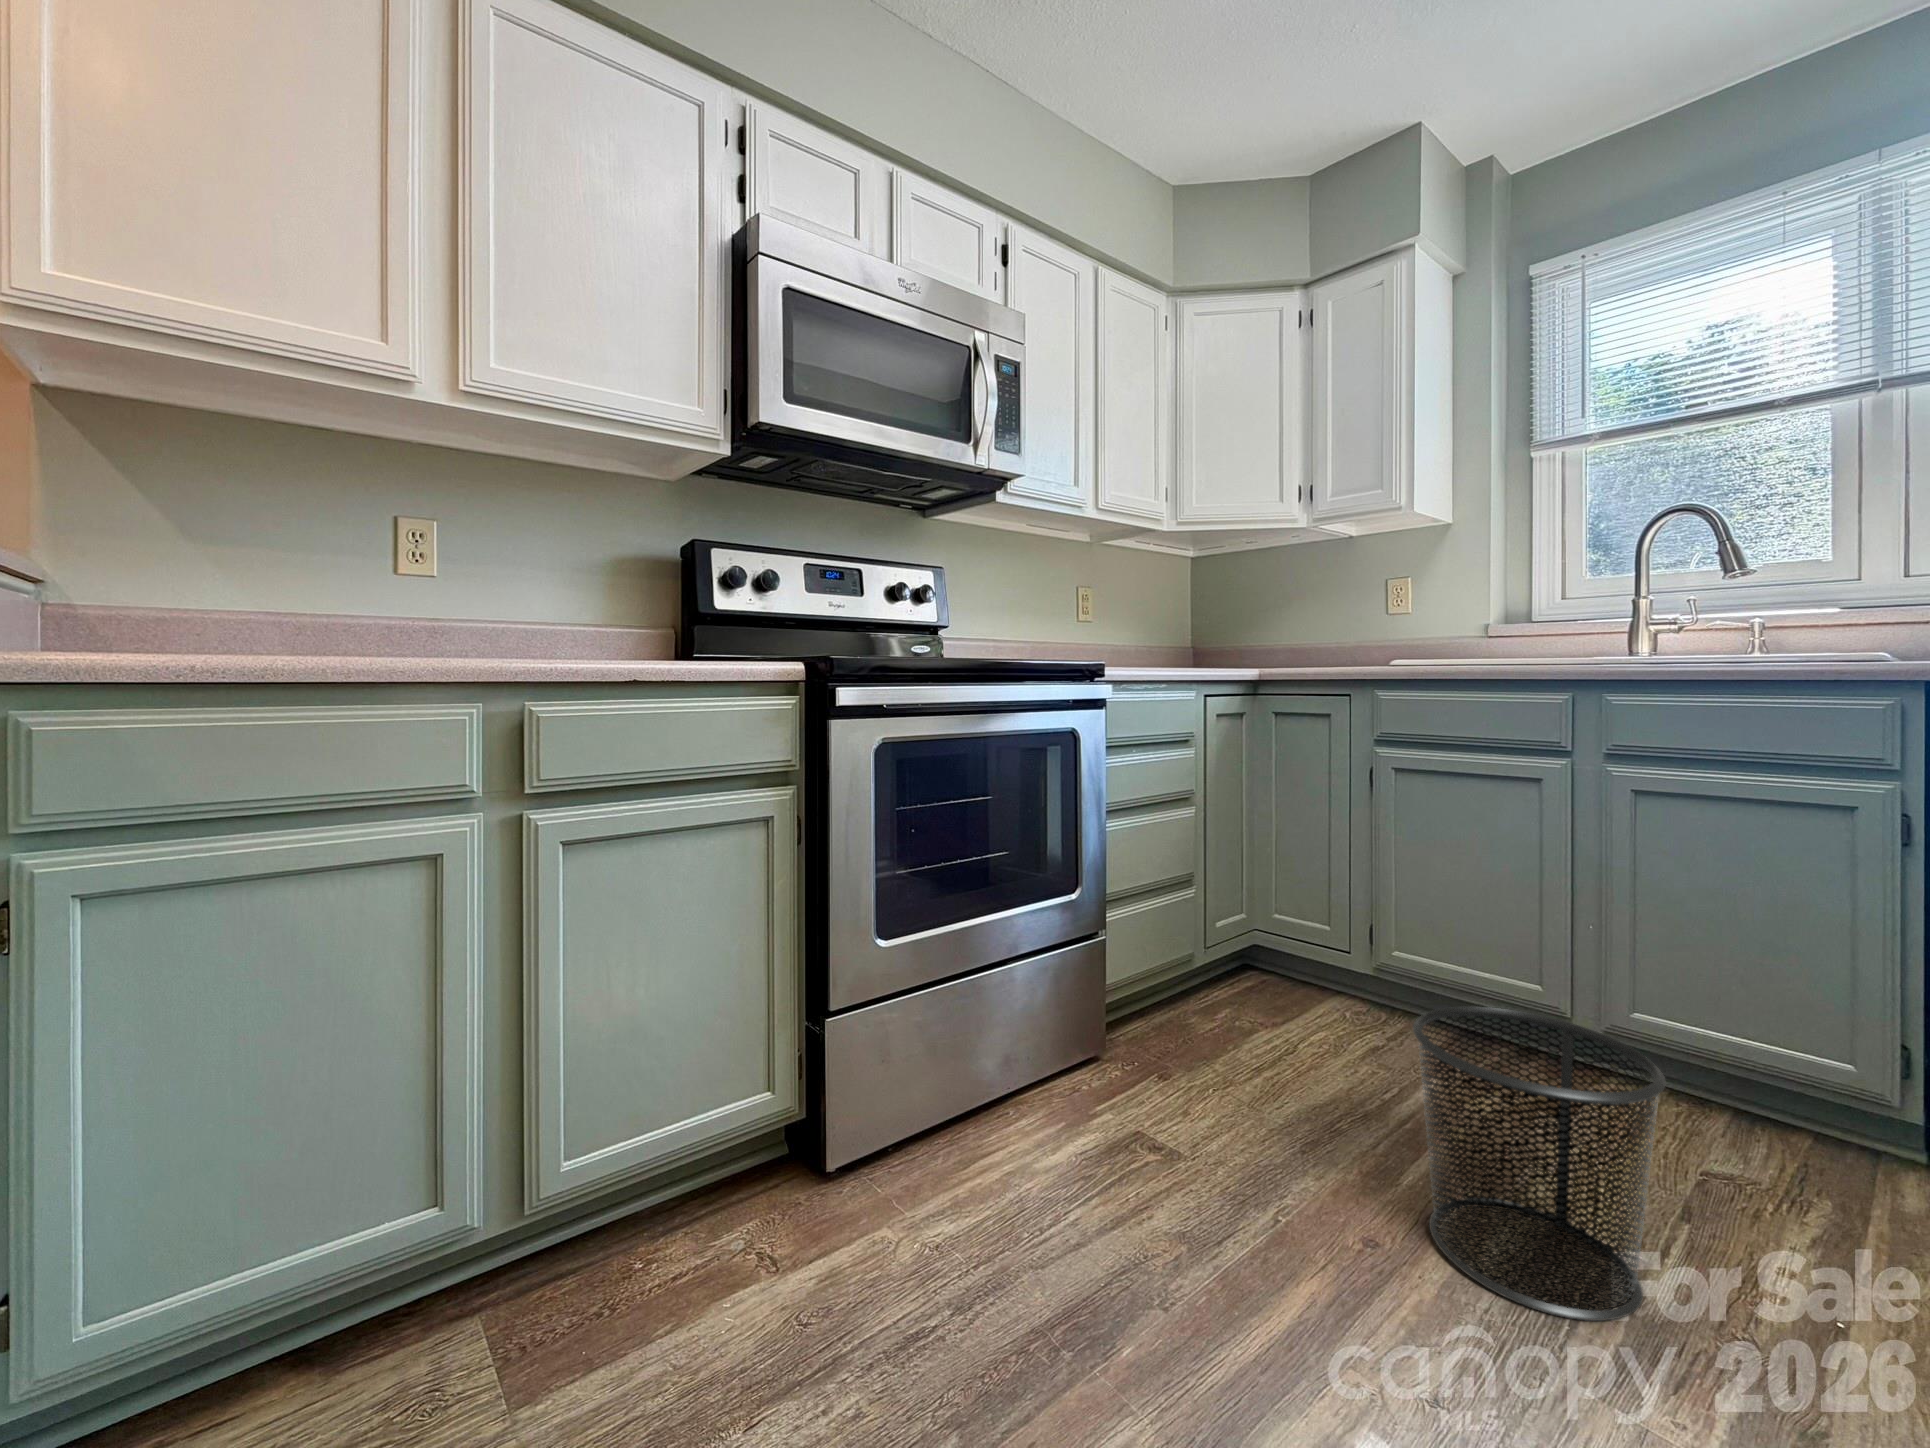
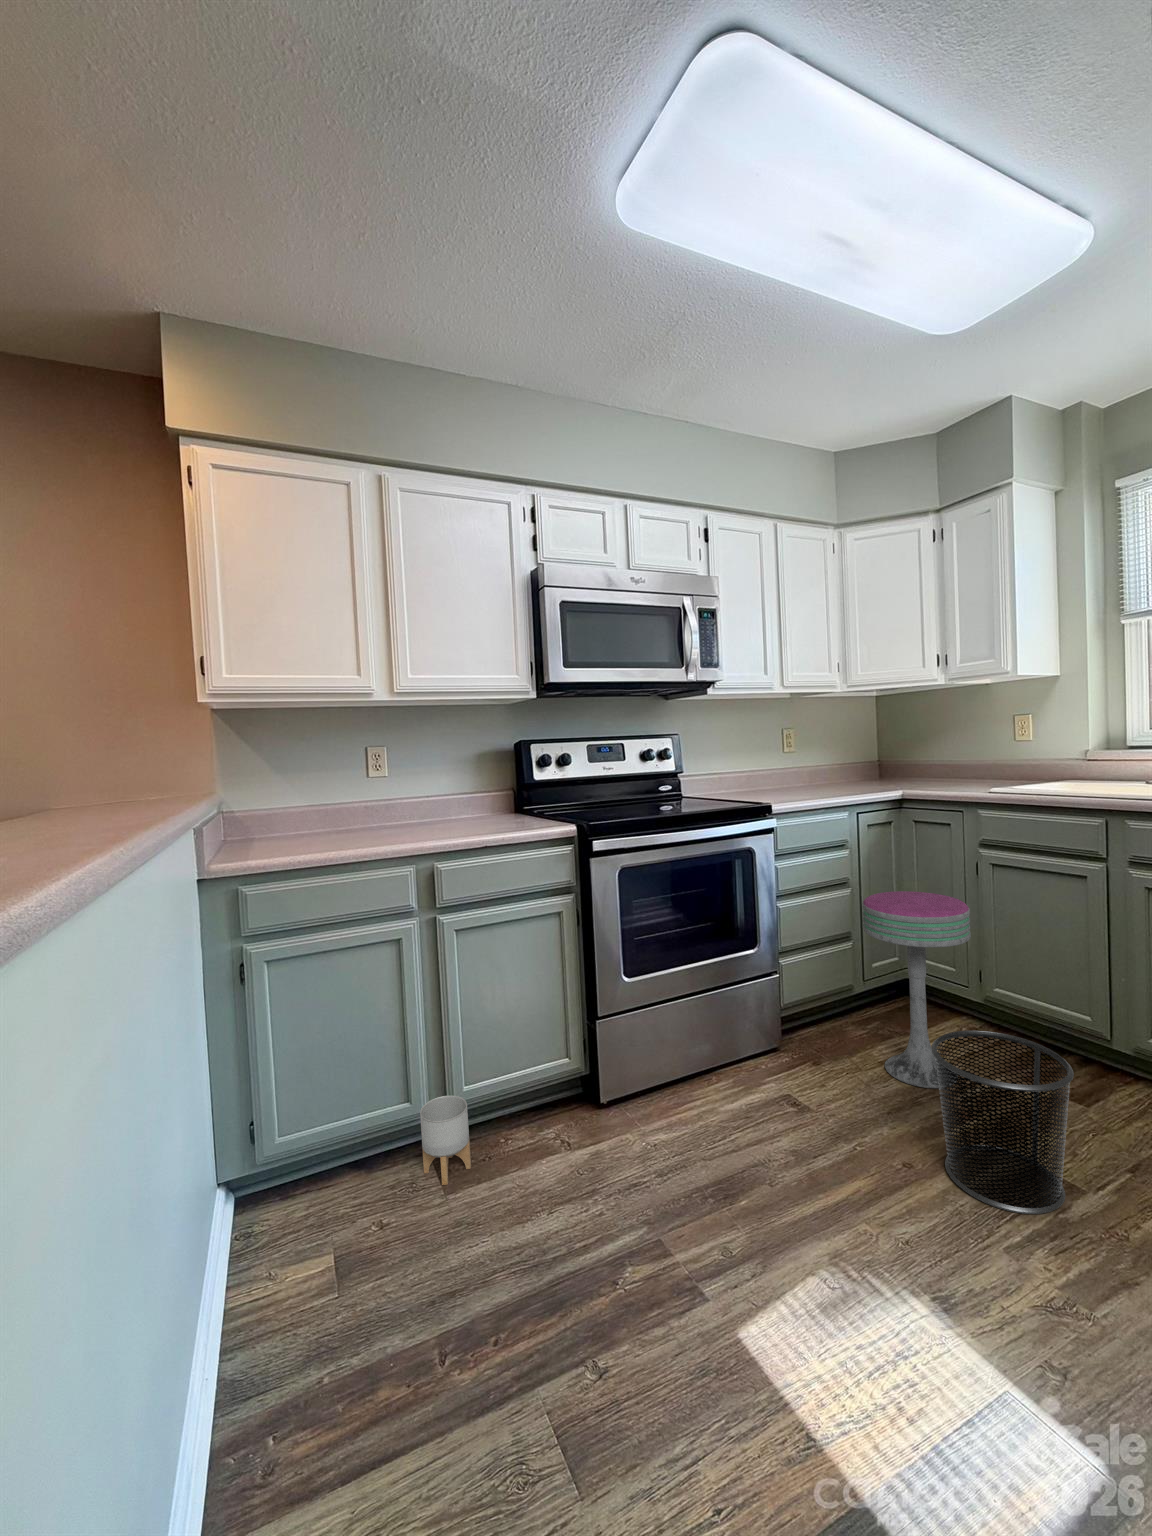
bar stool: none [1241,802,1408,1106] -> present [862,891,971,1088]
planter: none [461,1183,570,1387] -> present [420,1096,471,1185]

